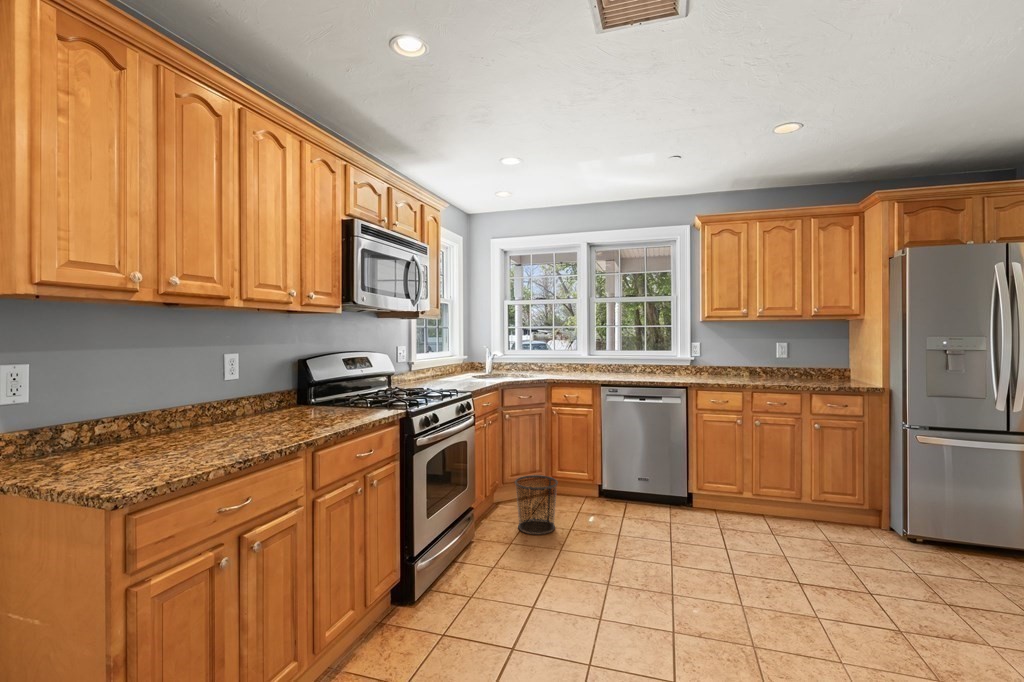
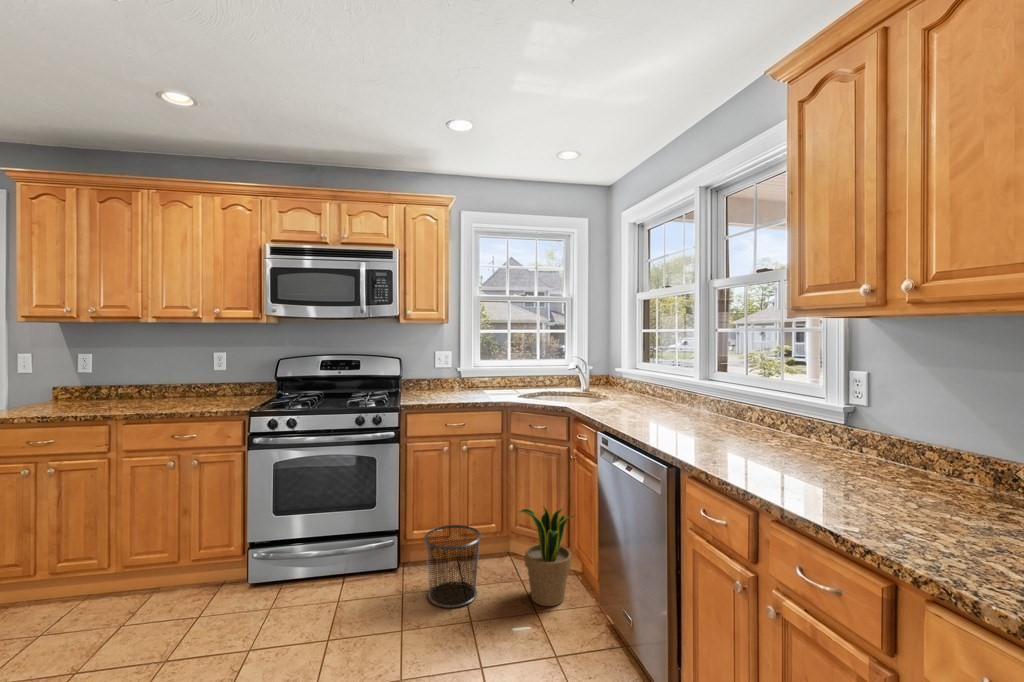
potted plant: none [551,443,587,510] -> present [520,507,575,606]

